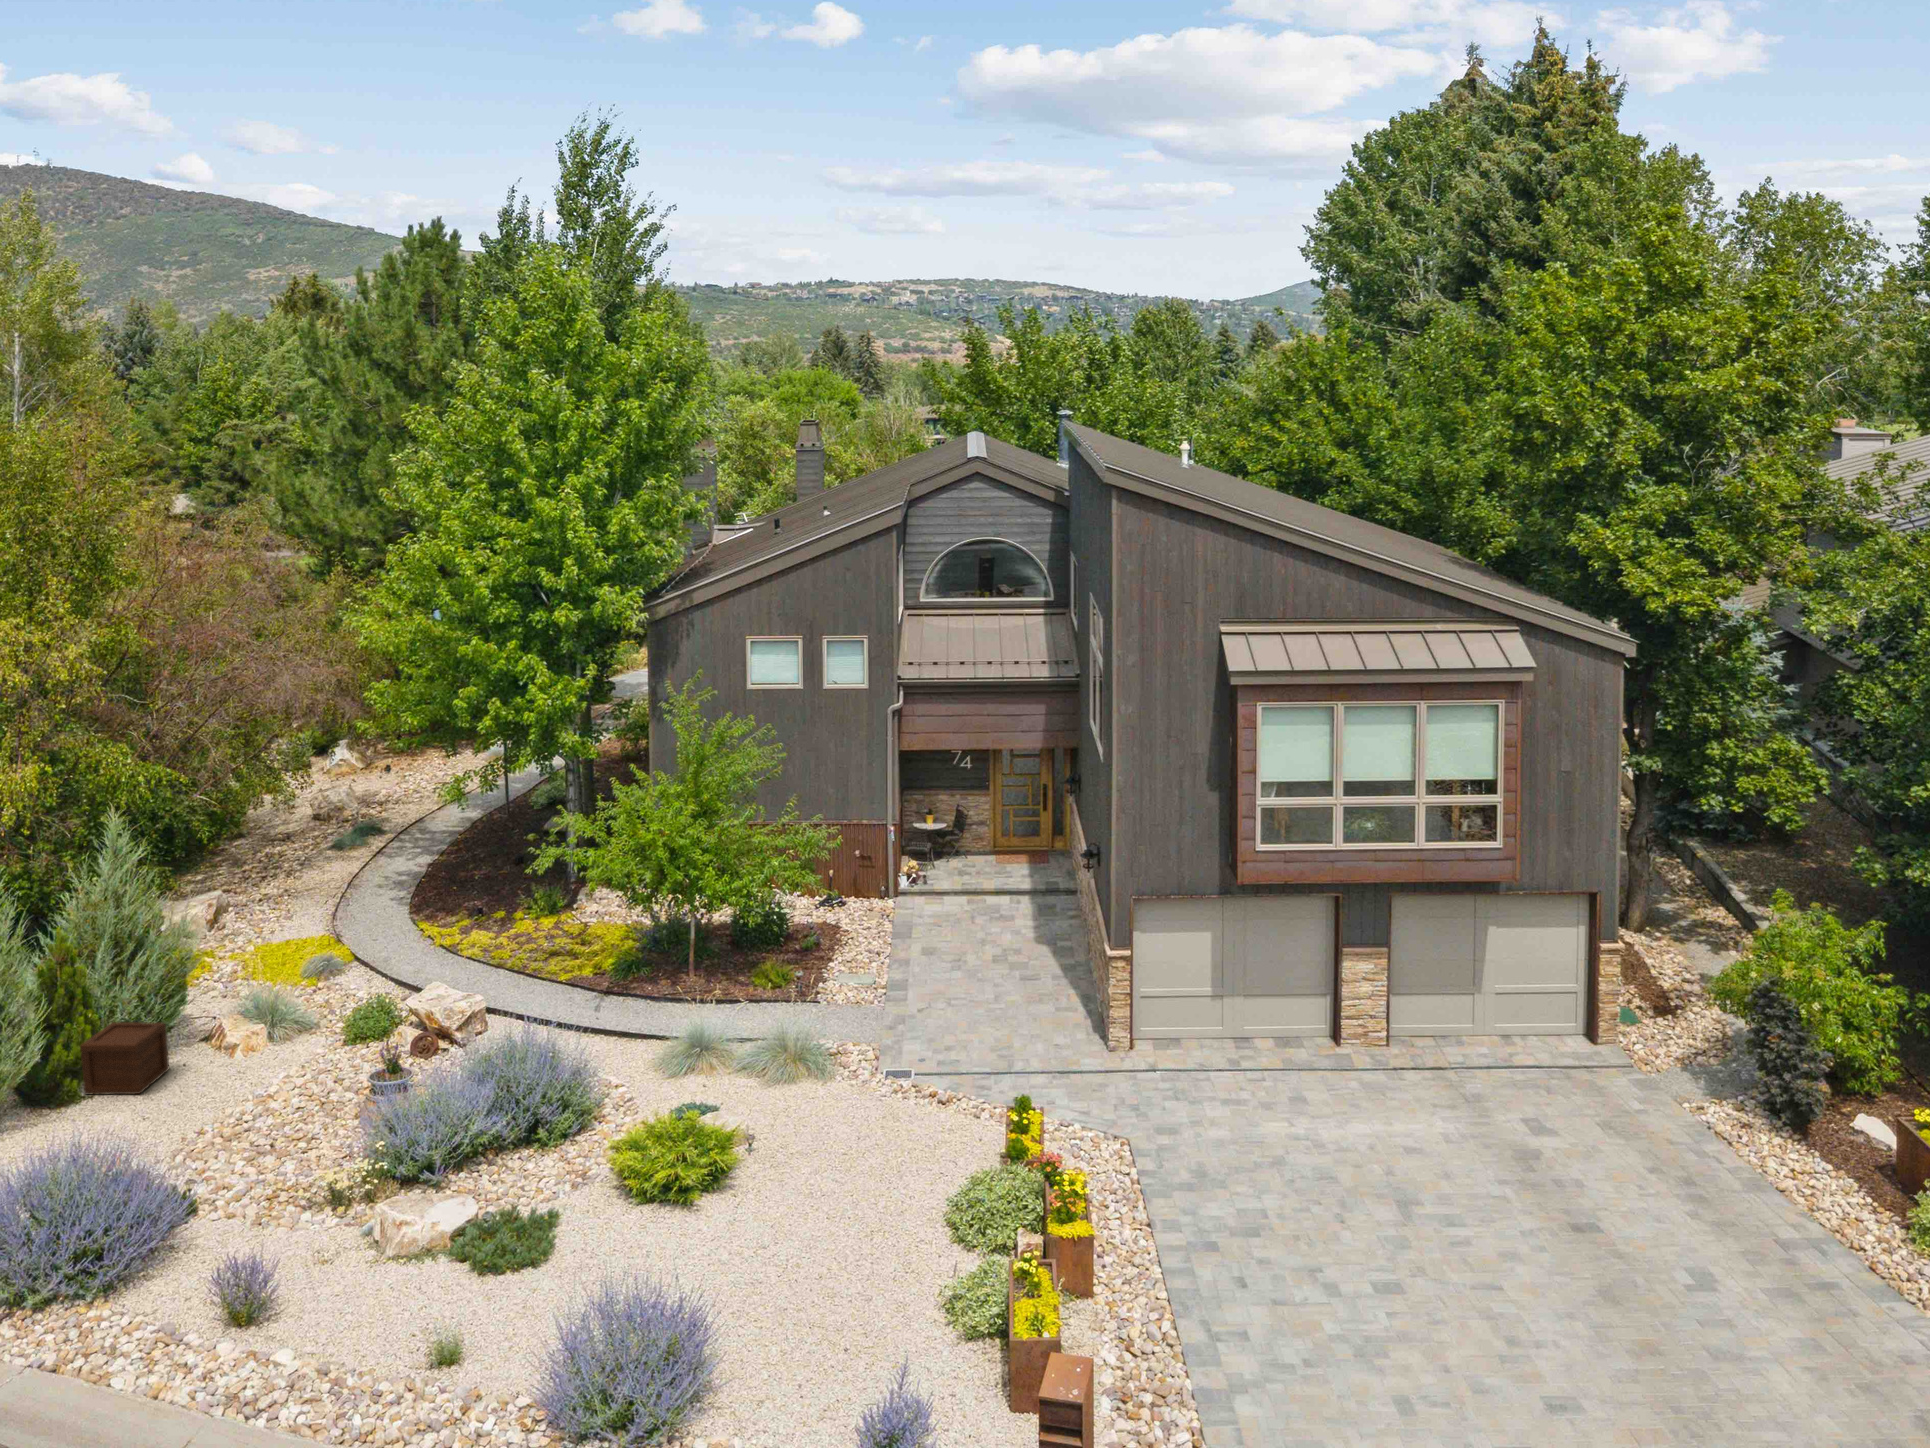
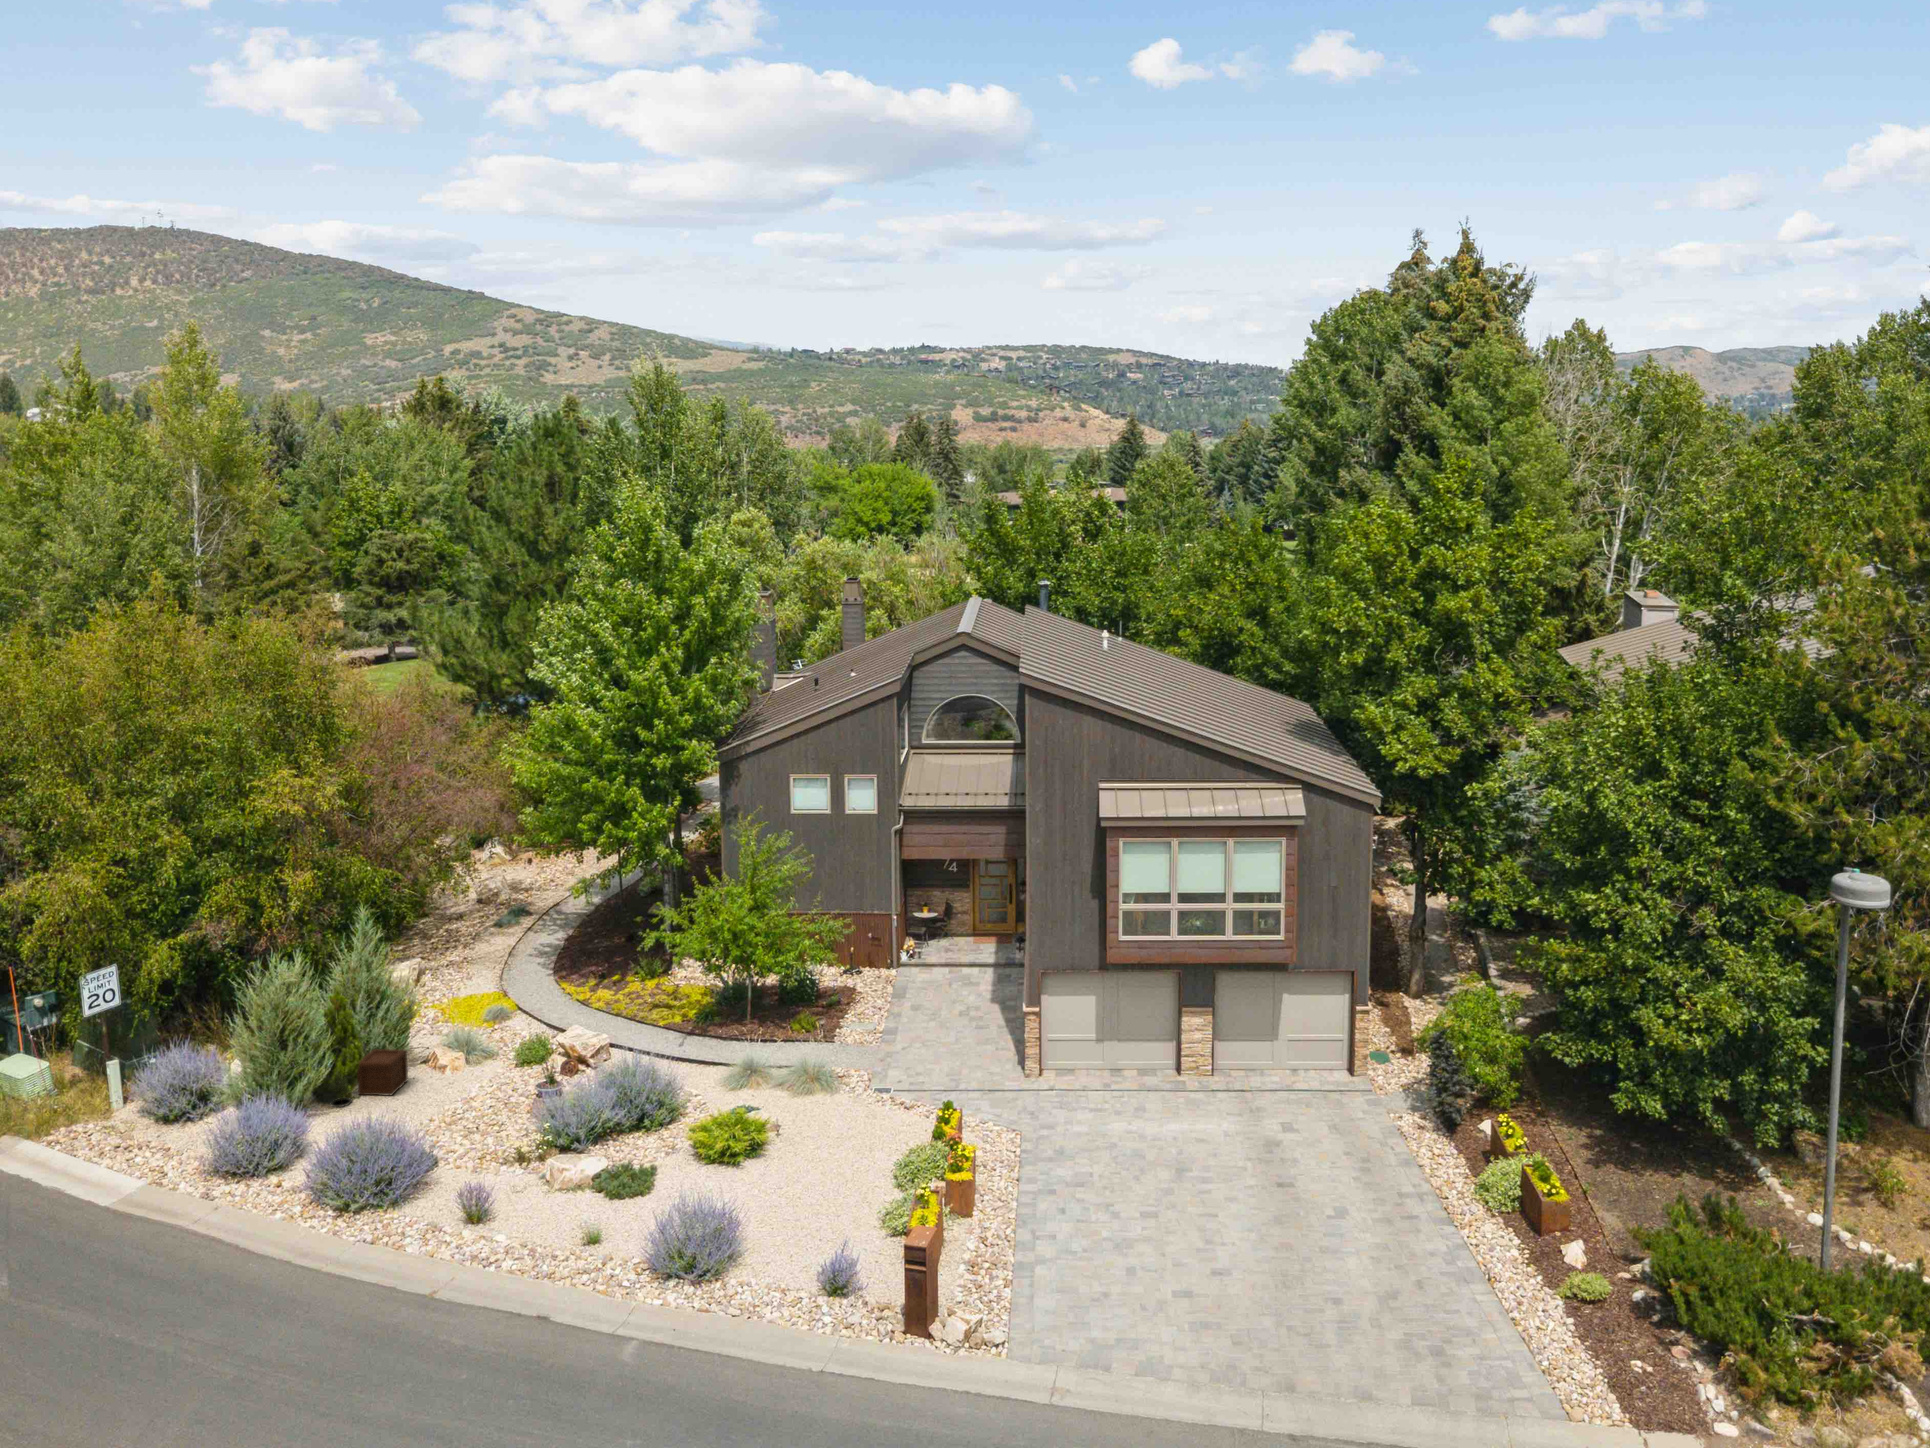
potted tree: none [31,1059,72,1115] -> present [330,1072,351,1107]

